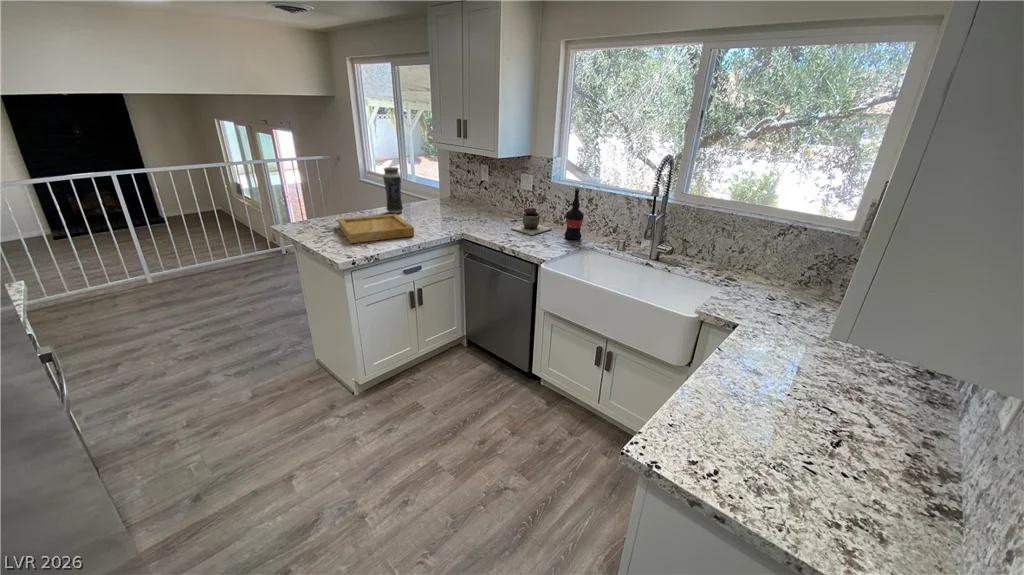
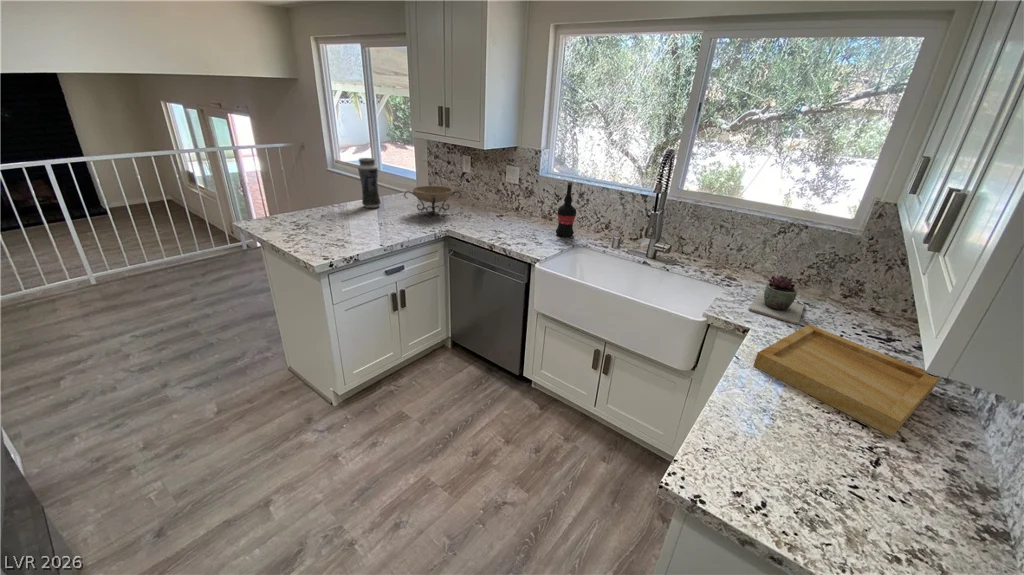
decorative bowl: none [424,193,477,221] -> present [404,186,461,215]
succulent plant: present [511,208,552,235] -> present [749,275,804,325]
tray: present [338,214,414,243] -> present [753,324,940,437]

